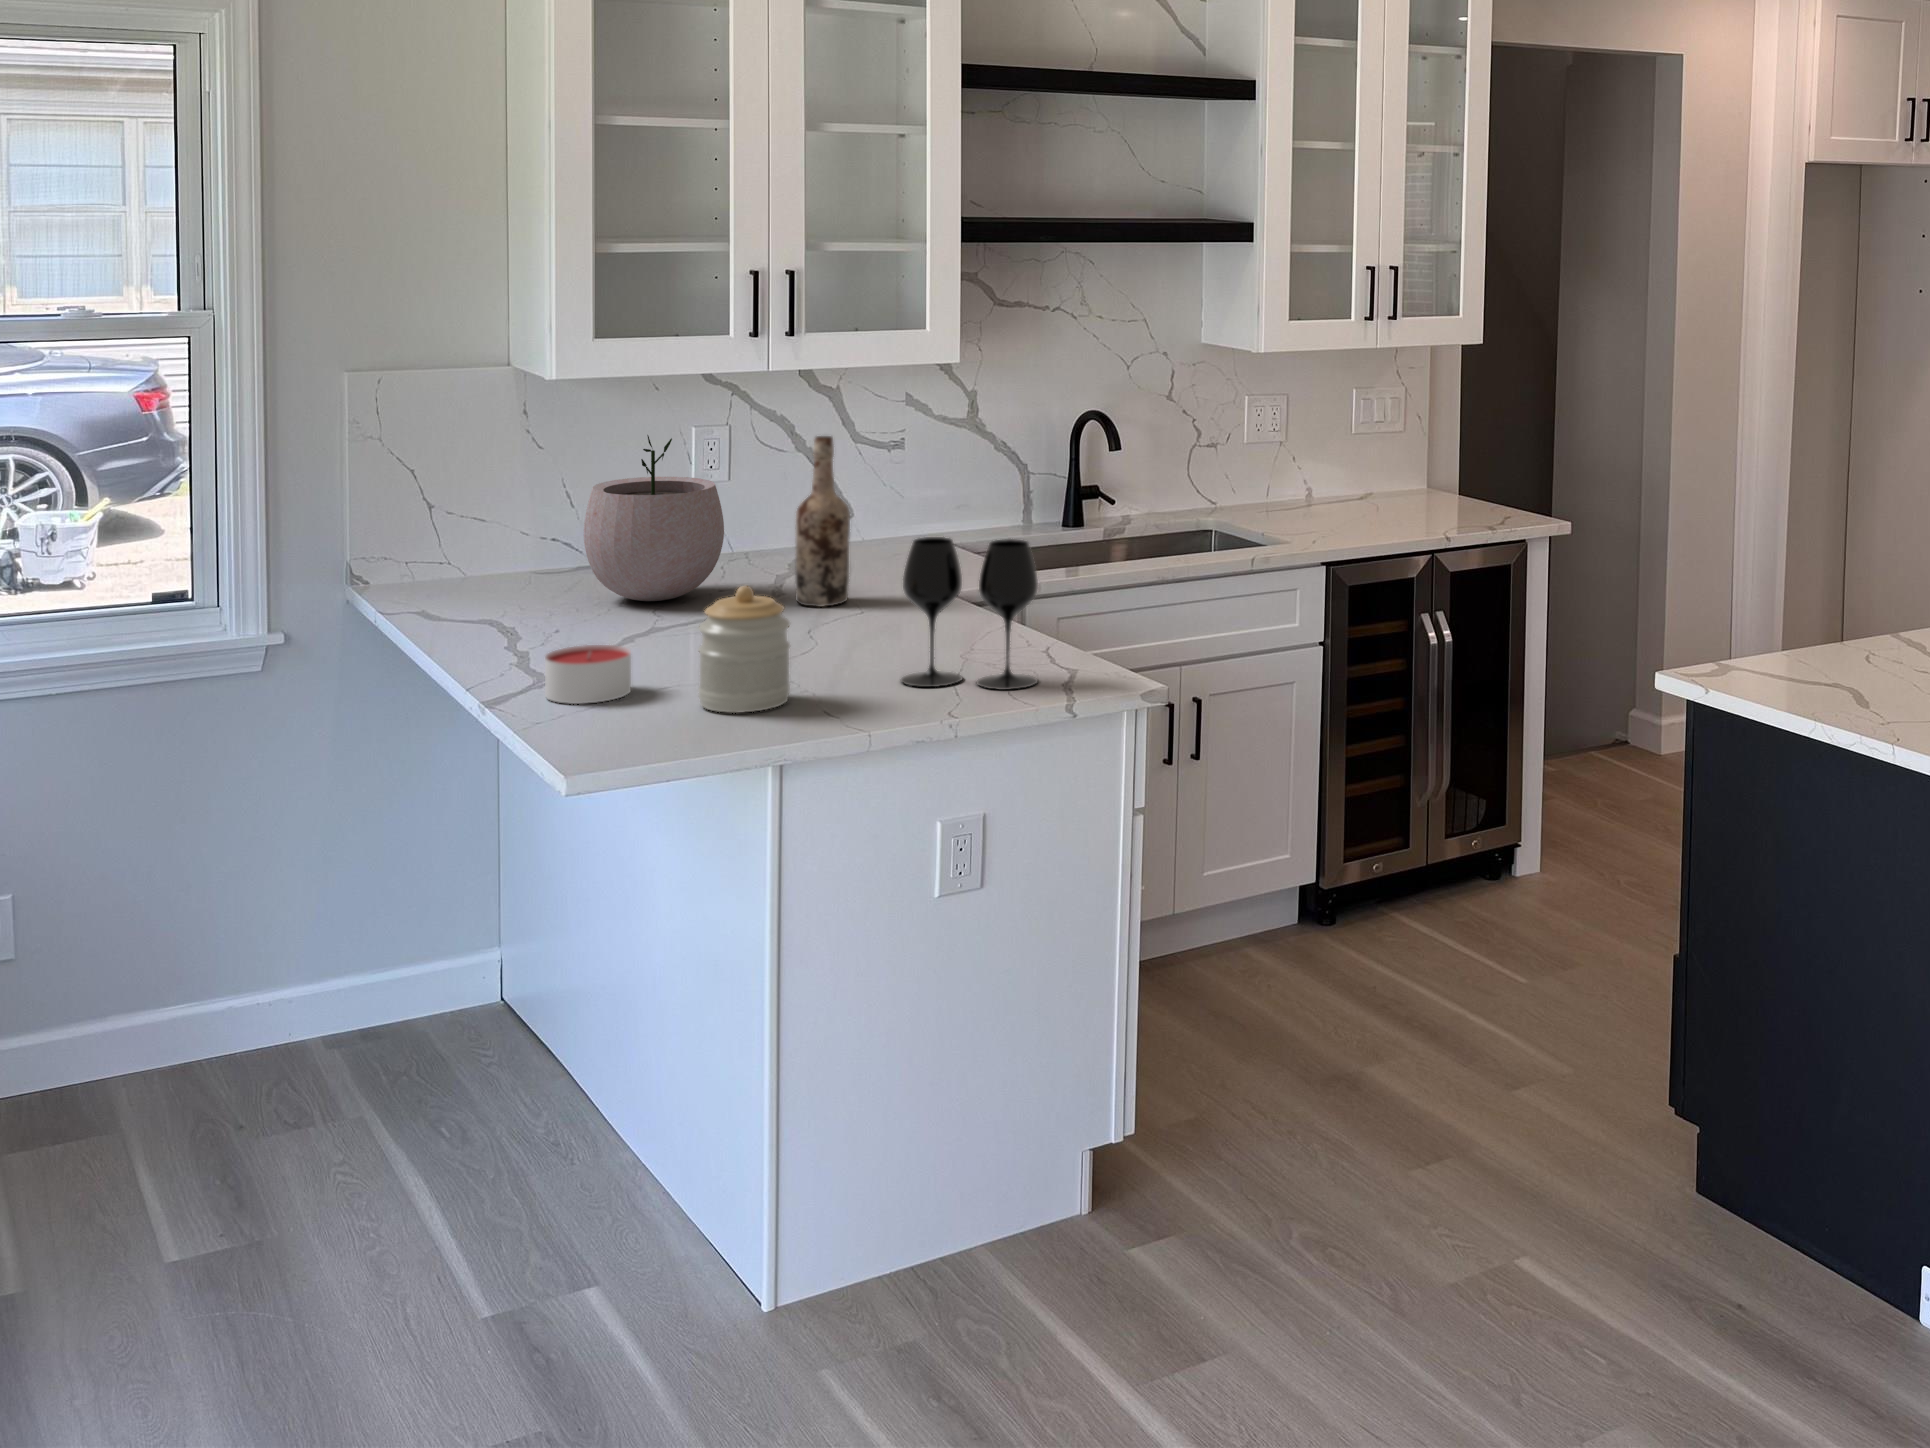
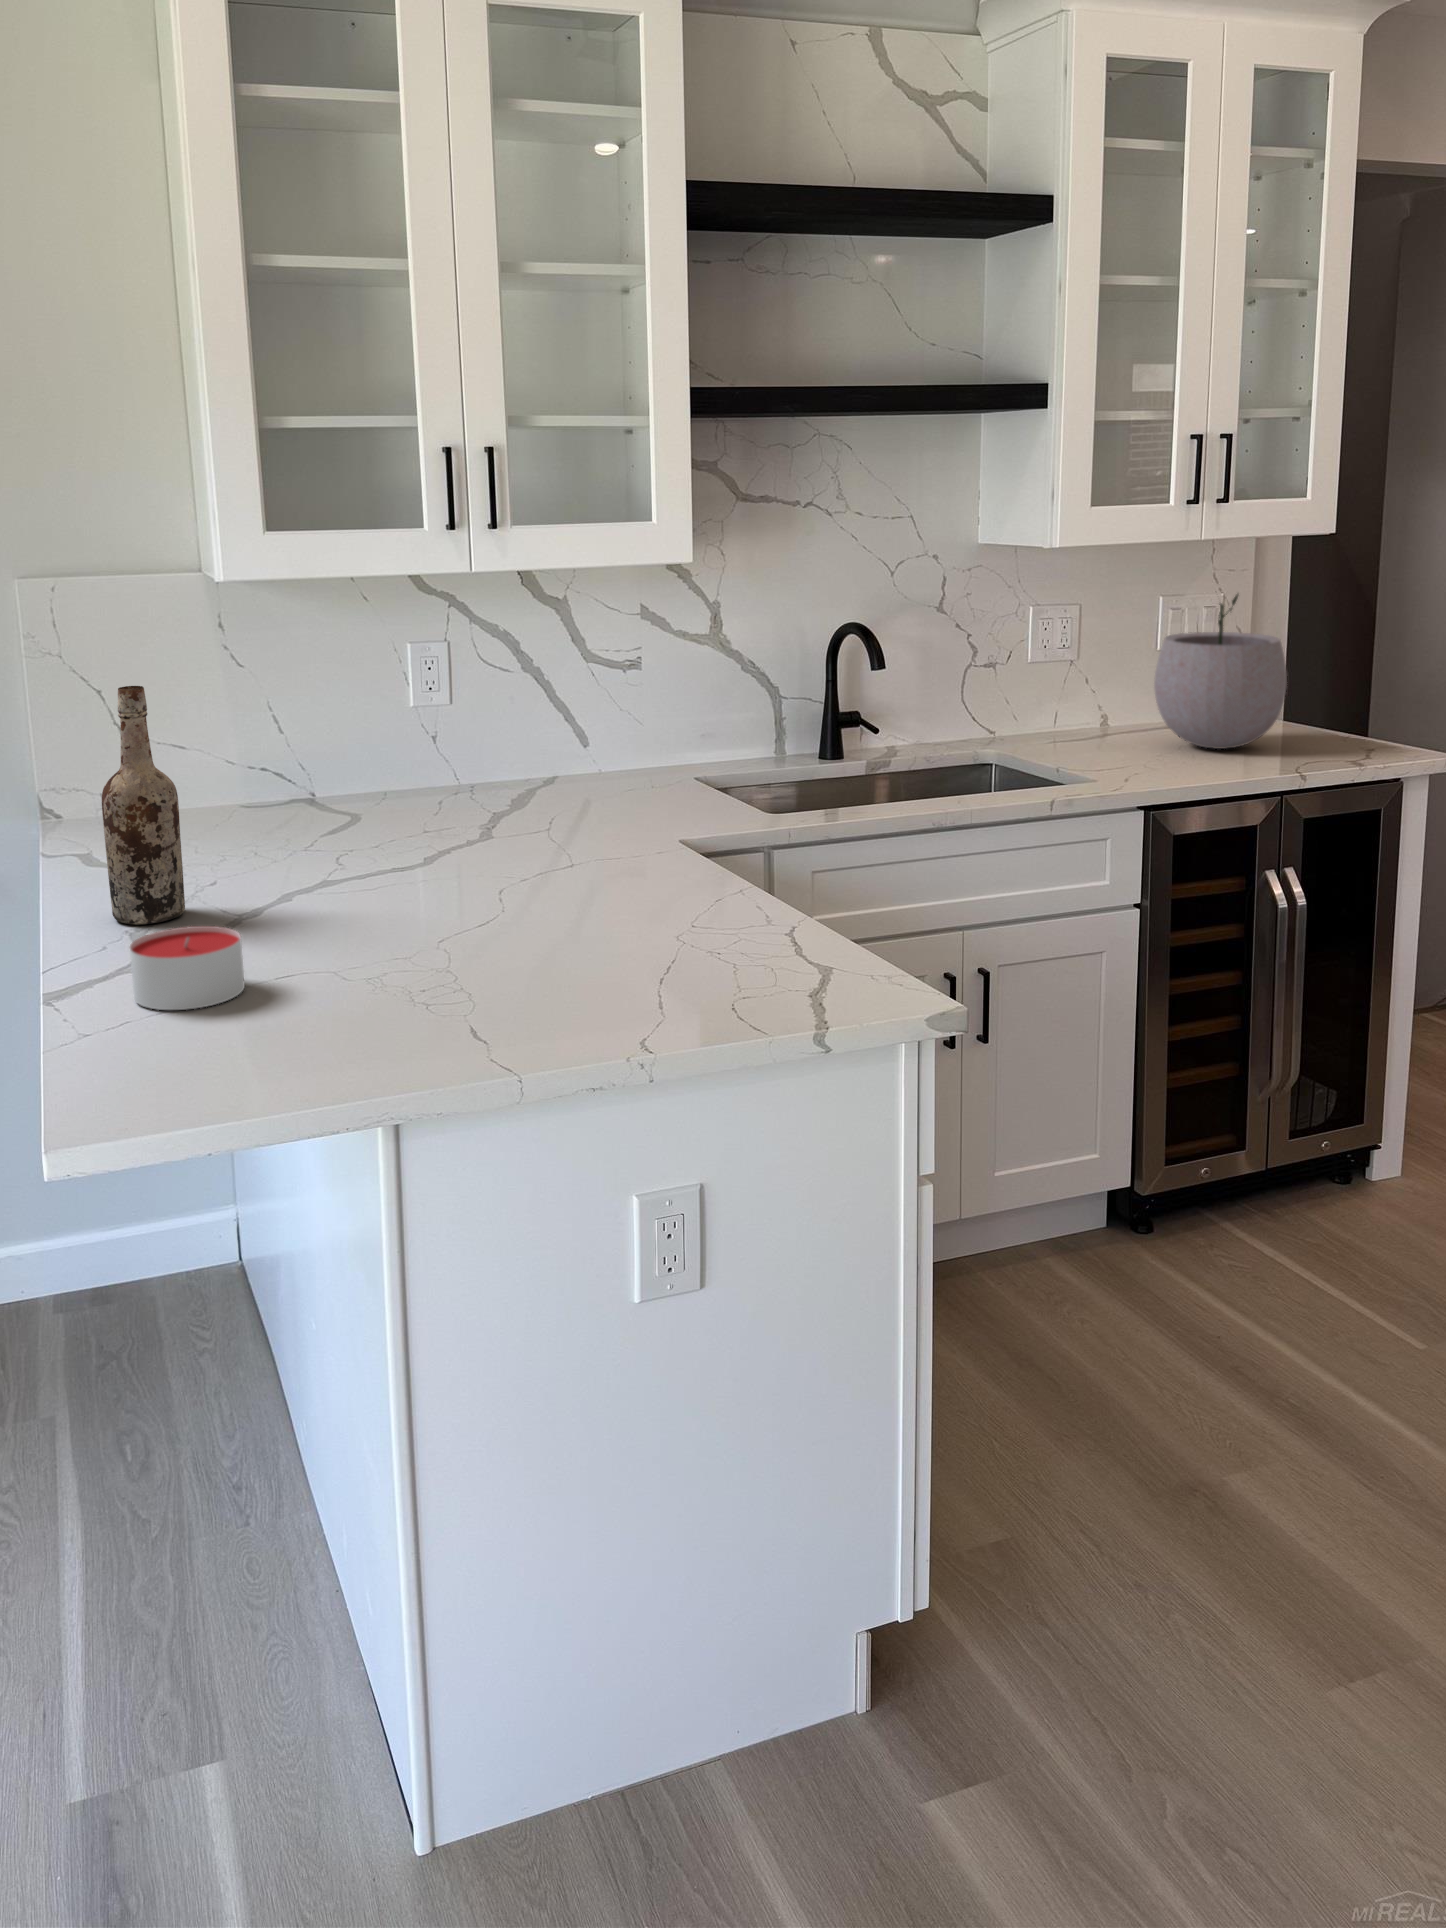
plant pot: present [584,435,724,601] -> present [1154,594,1287,749]
wine bottle: present [796,436,850,607] -> present [102,686,185,924]
wine glass: present [901,537,1038,690] -> none [591,787,782,1008]
jar: present [699,586,790,713] -> none [307,857,437,1037]

